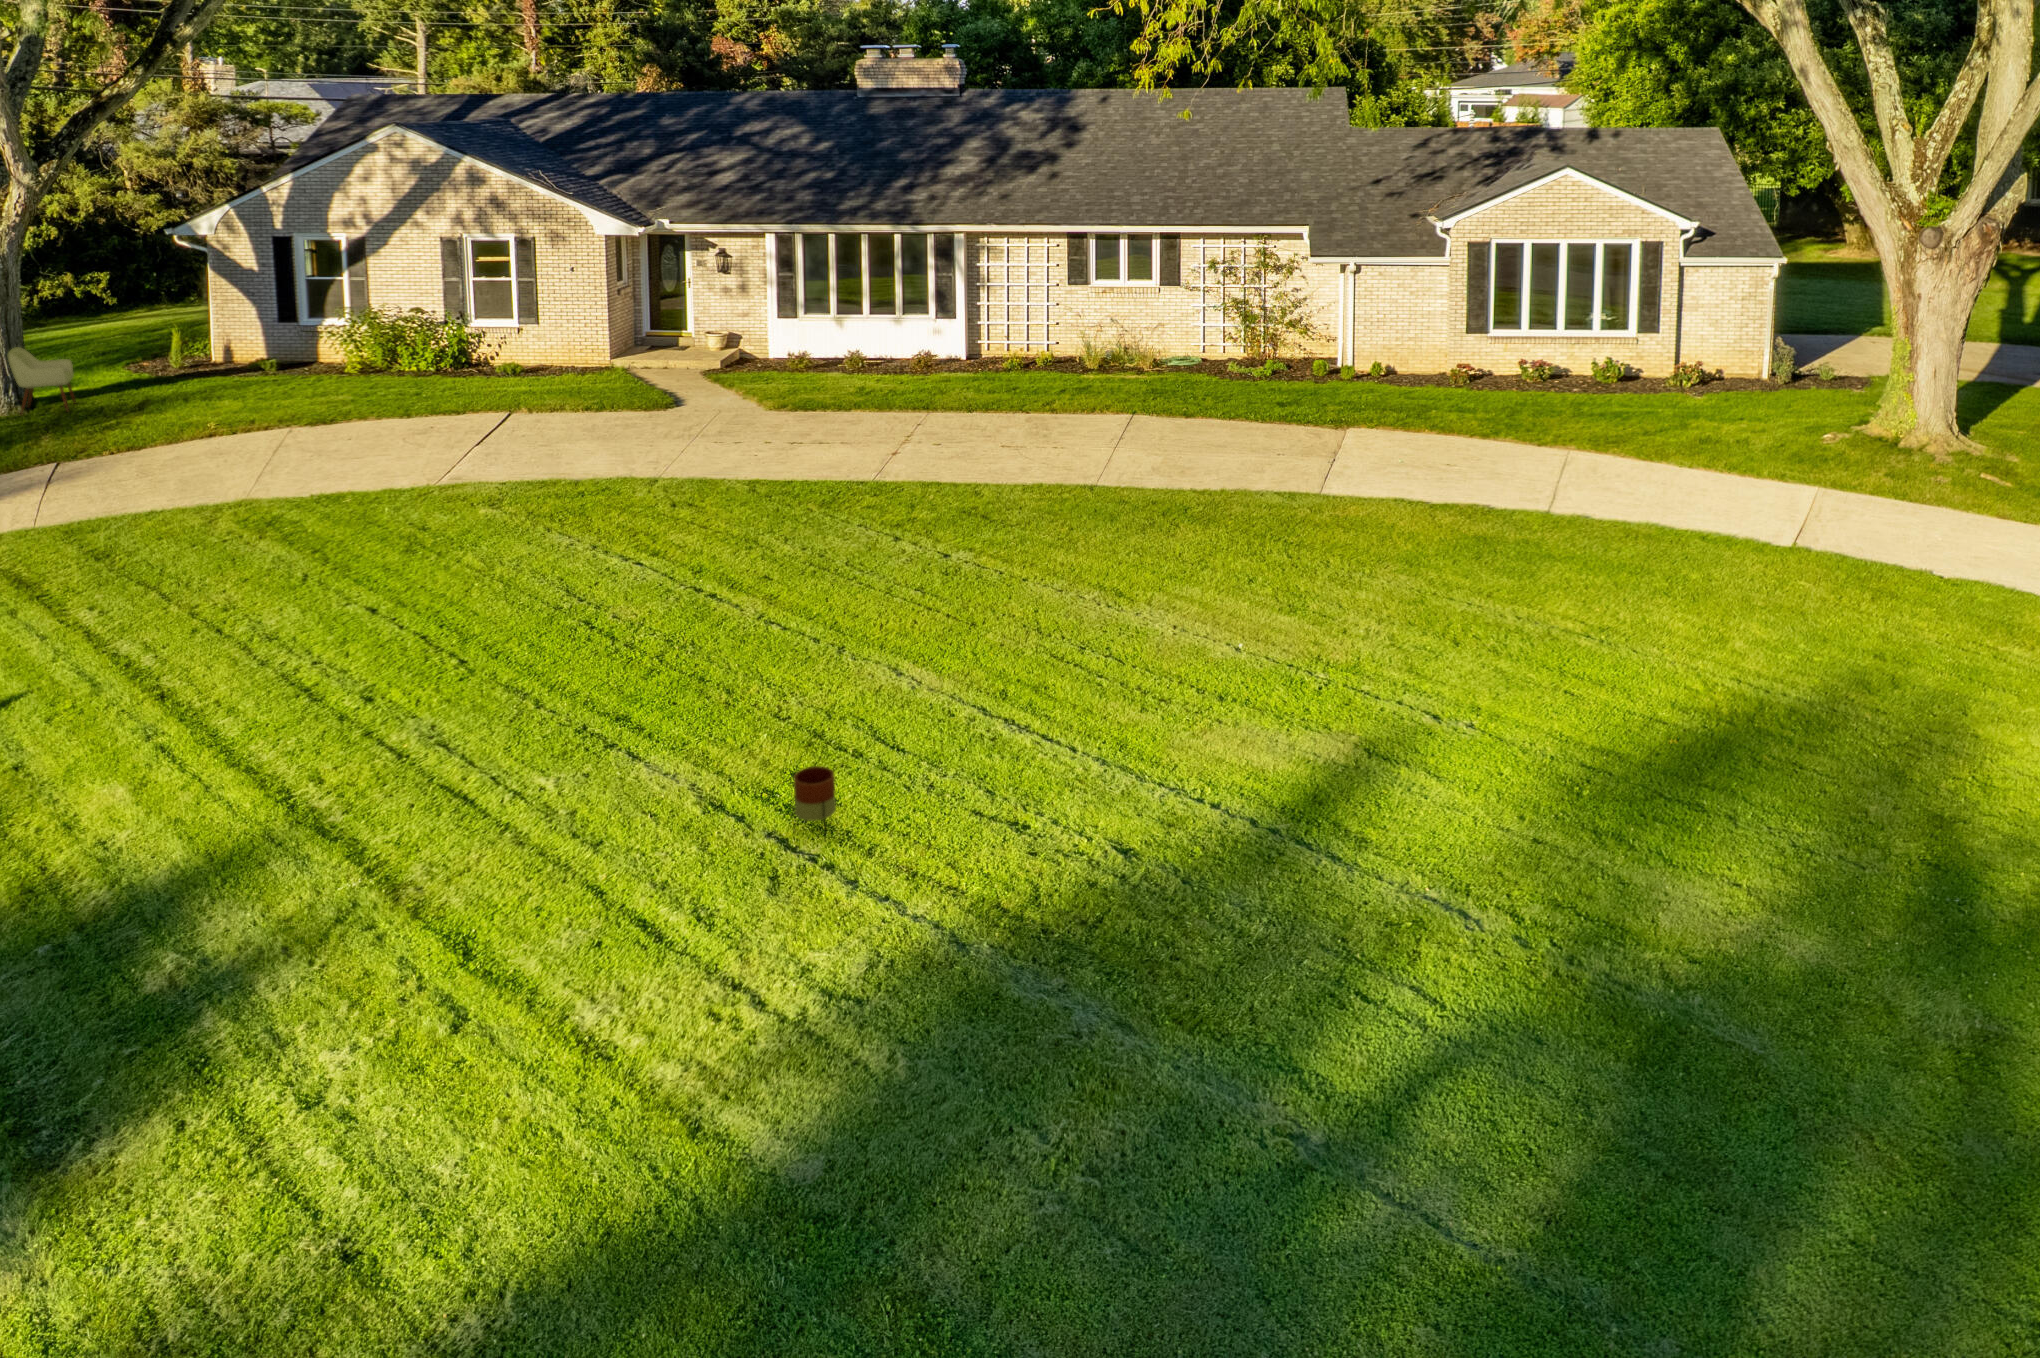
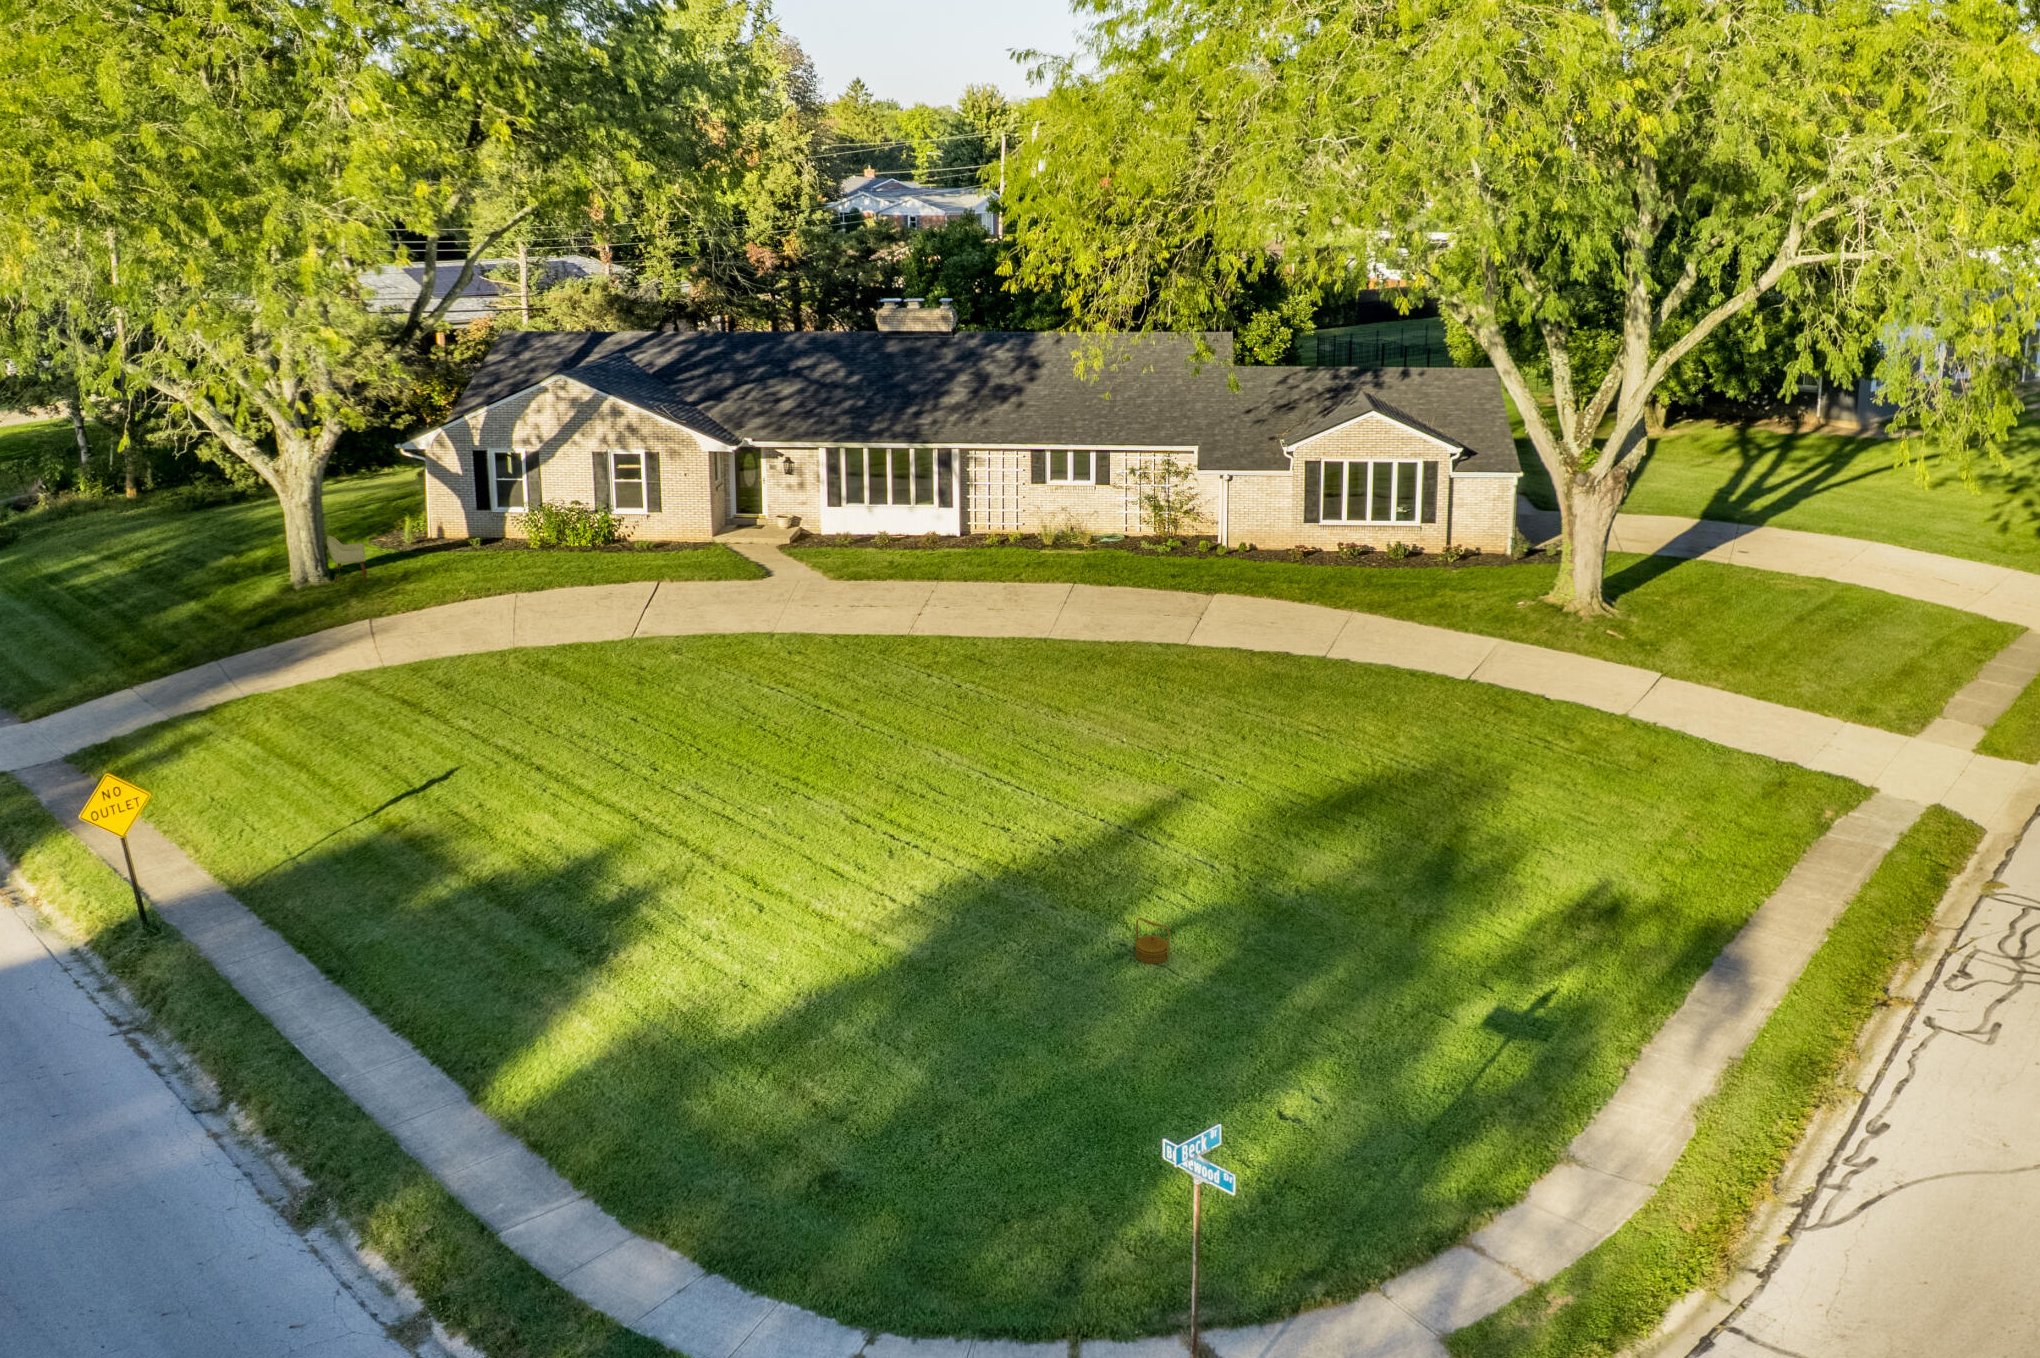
planter: present [793,766,836,831] -> none [928,785,949,822]
basket: none [1205,1141,1293,1268] -> present [1135,918,1170,964]

